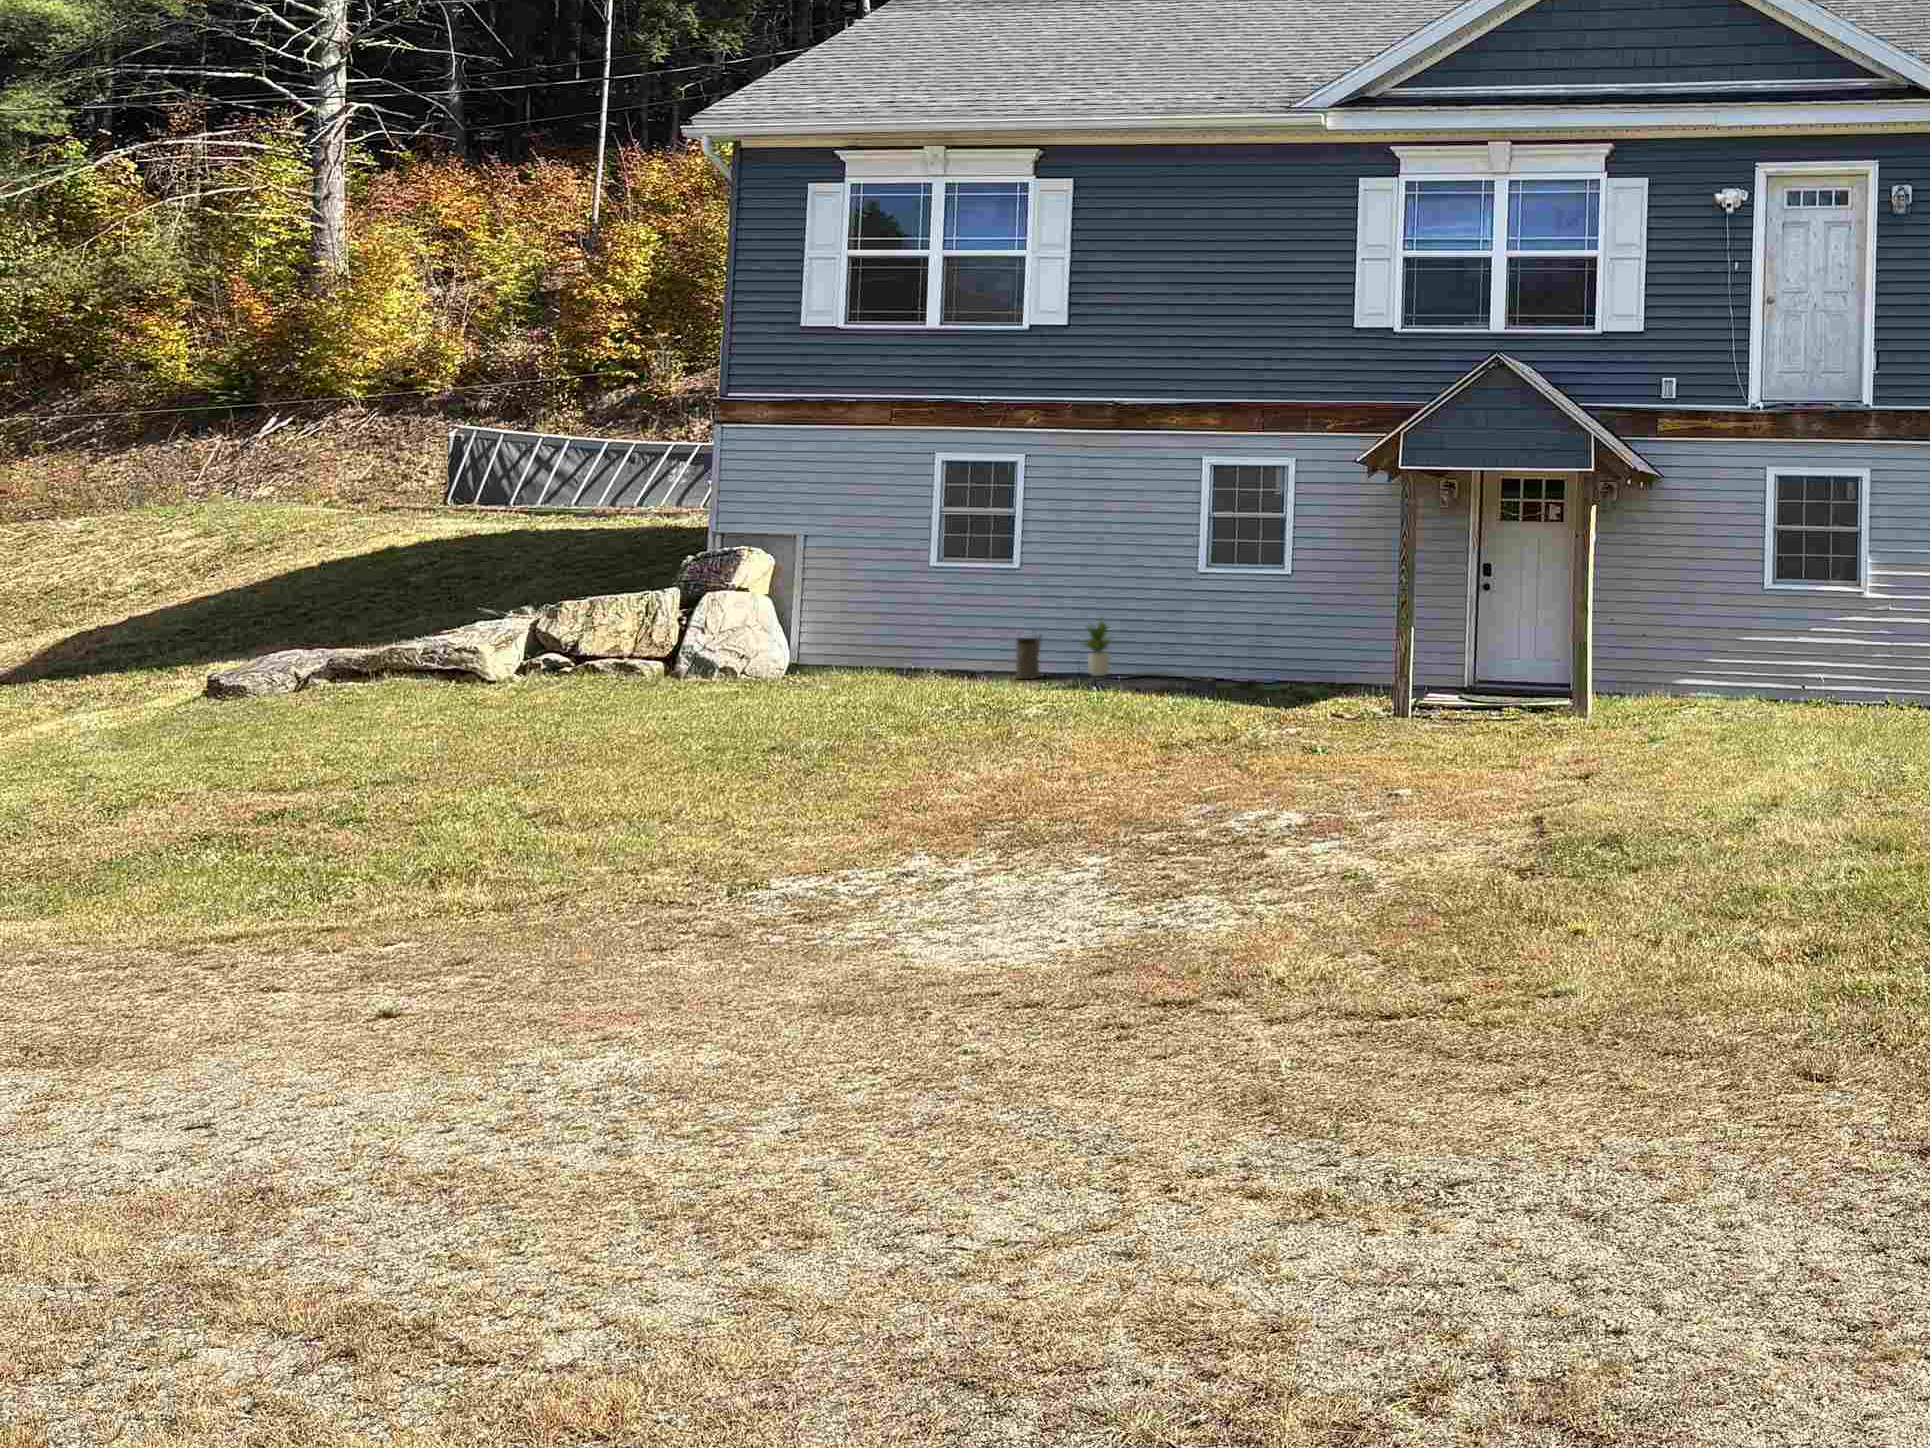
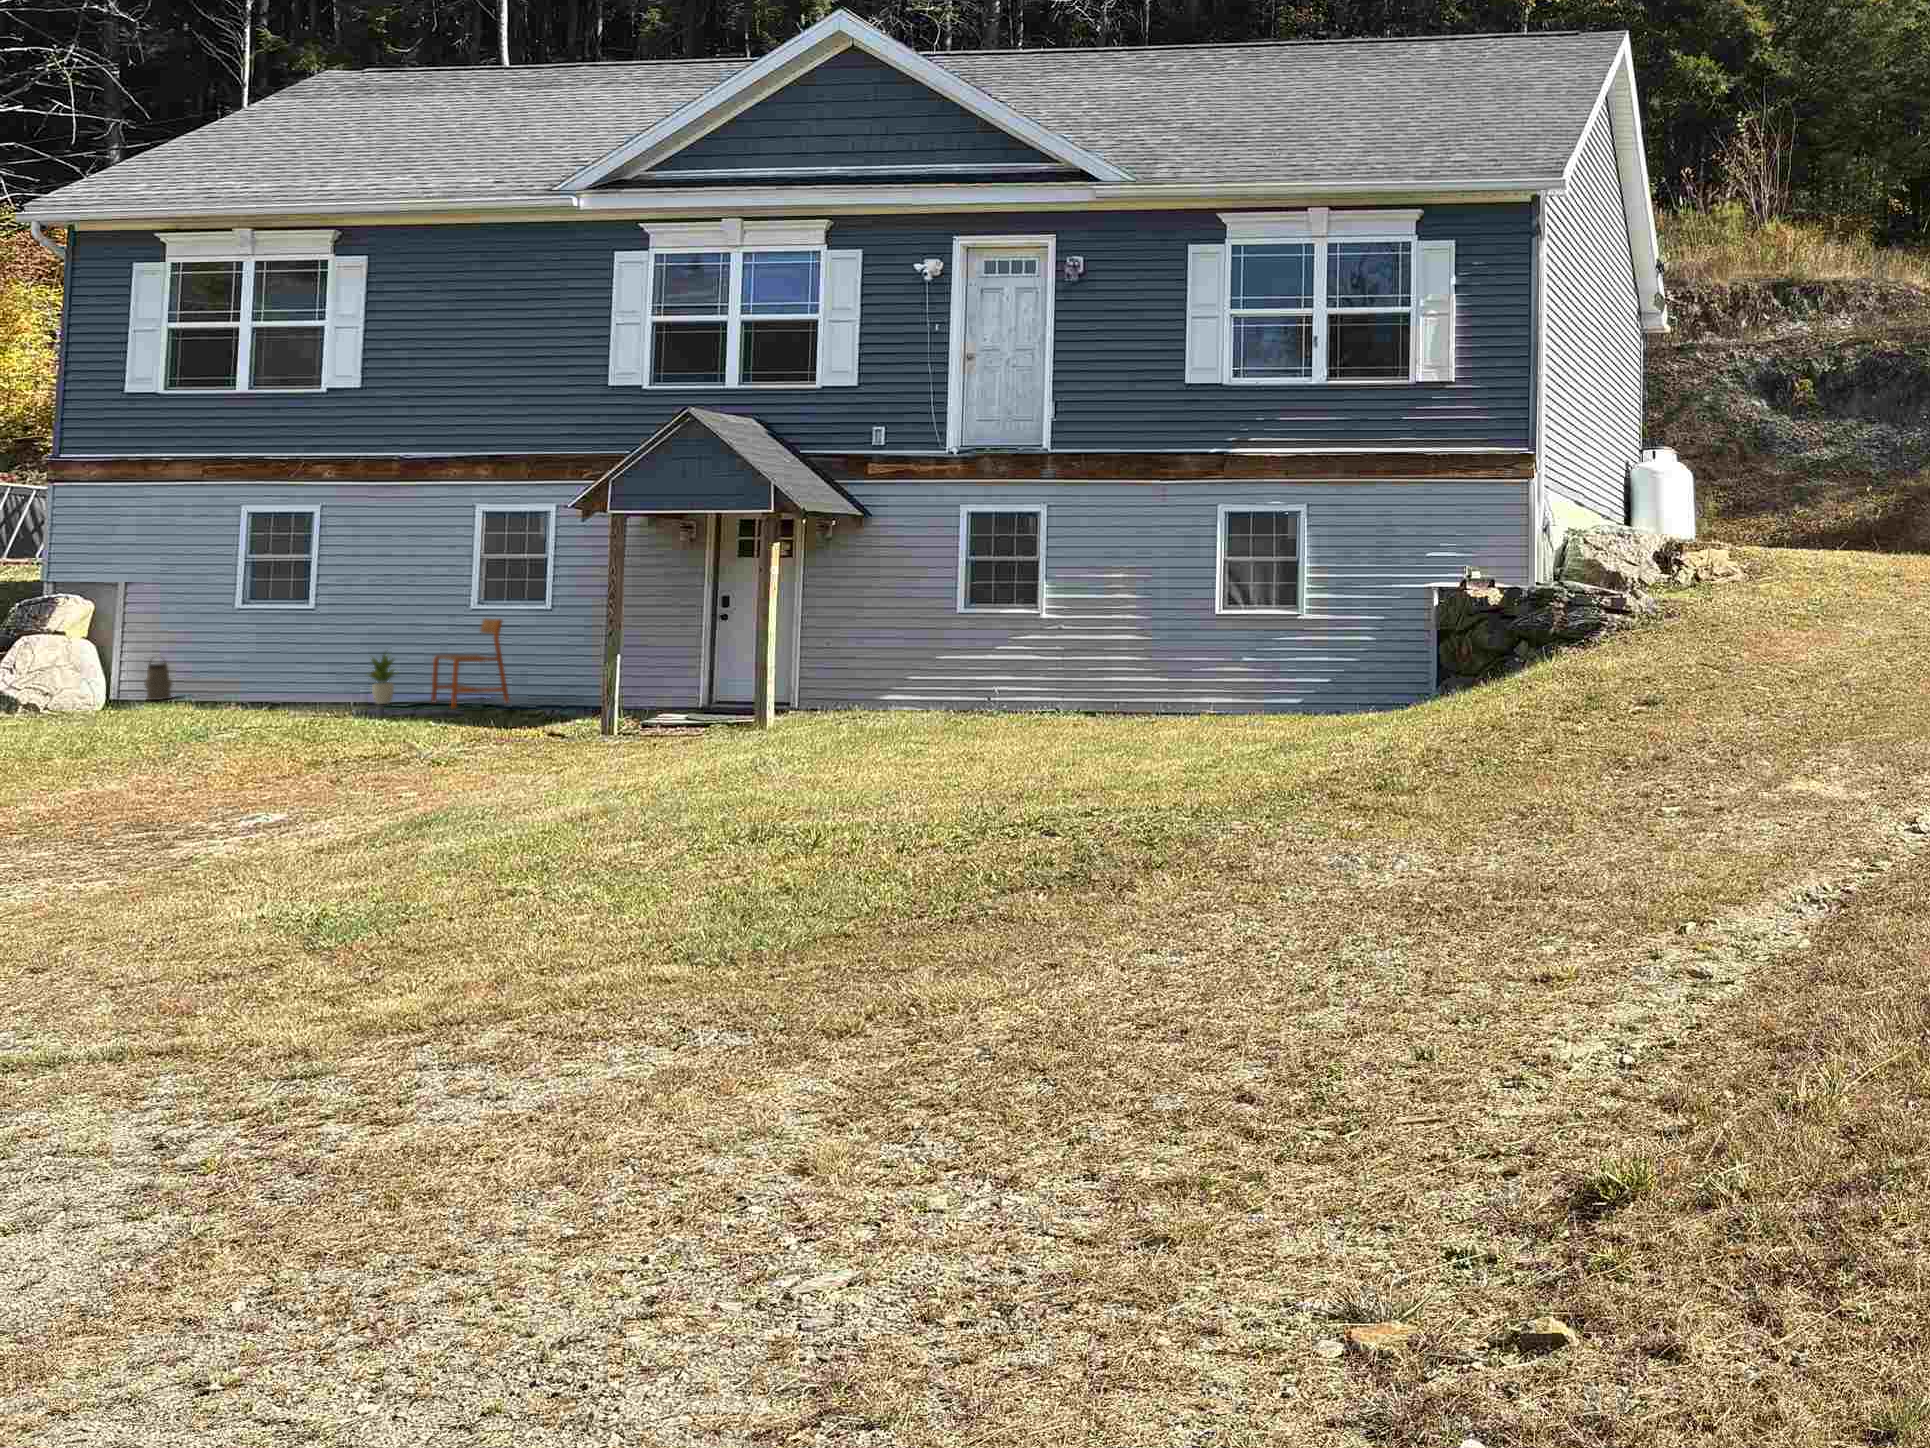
bench: none [1151,582,1249,684] -> present [431,619,509,709]
watering can: present [1016,632,1041,679] -> present [144,661,172,700]

